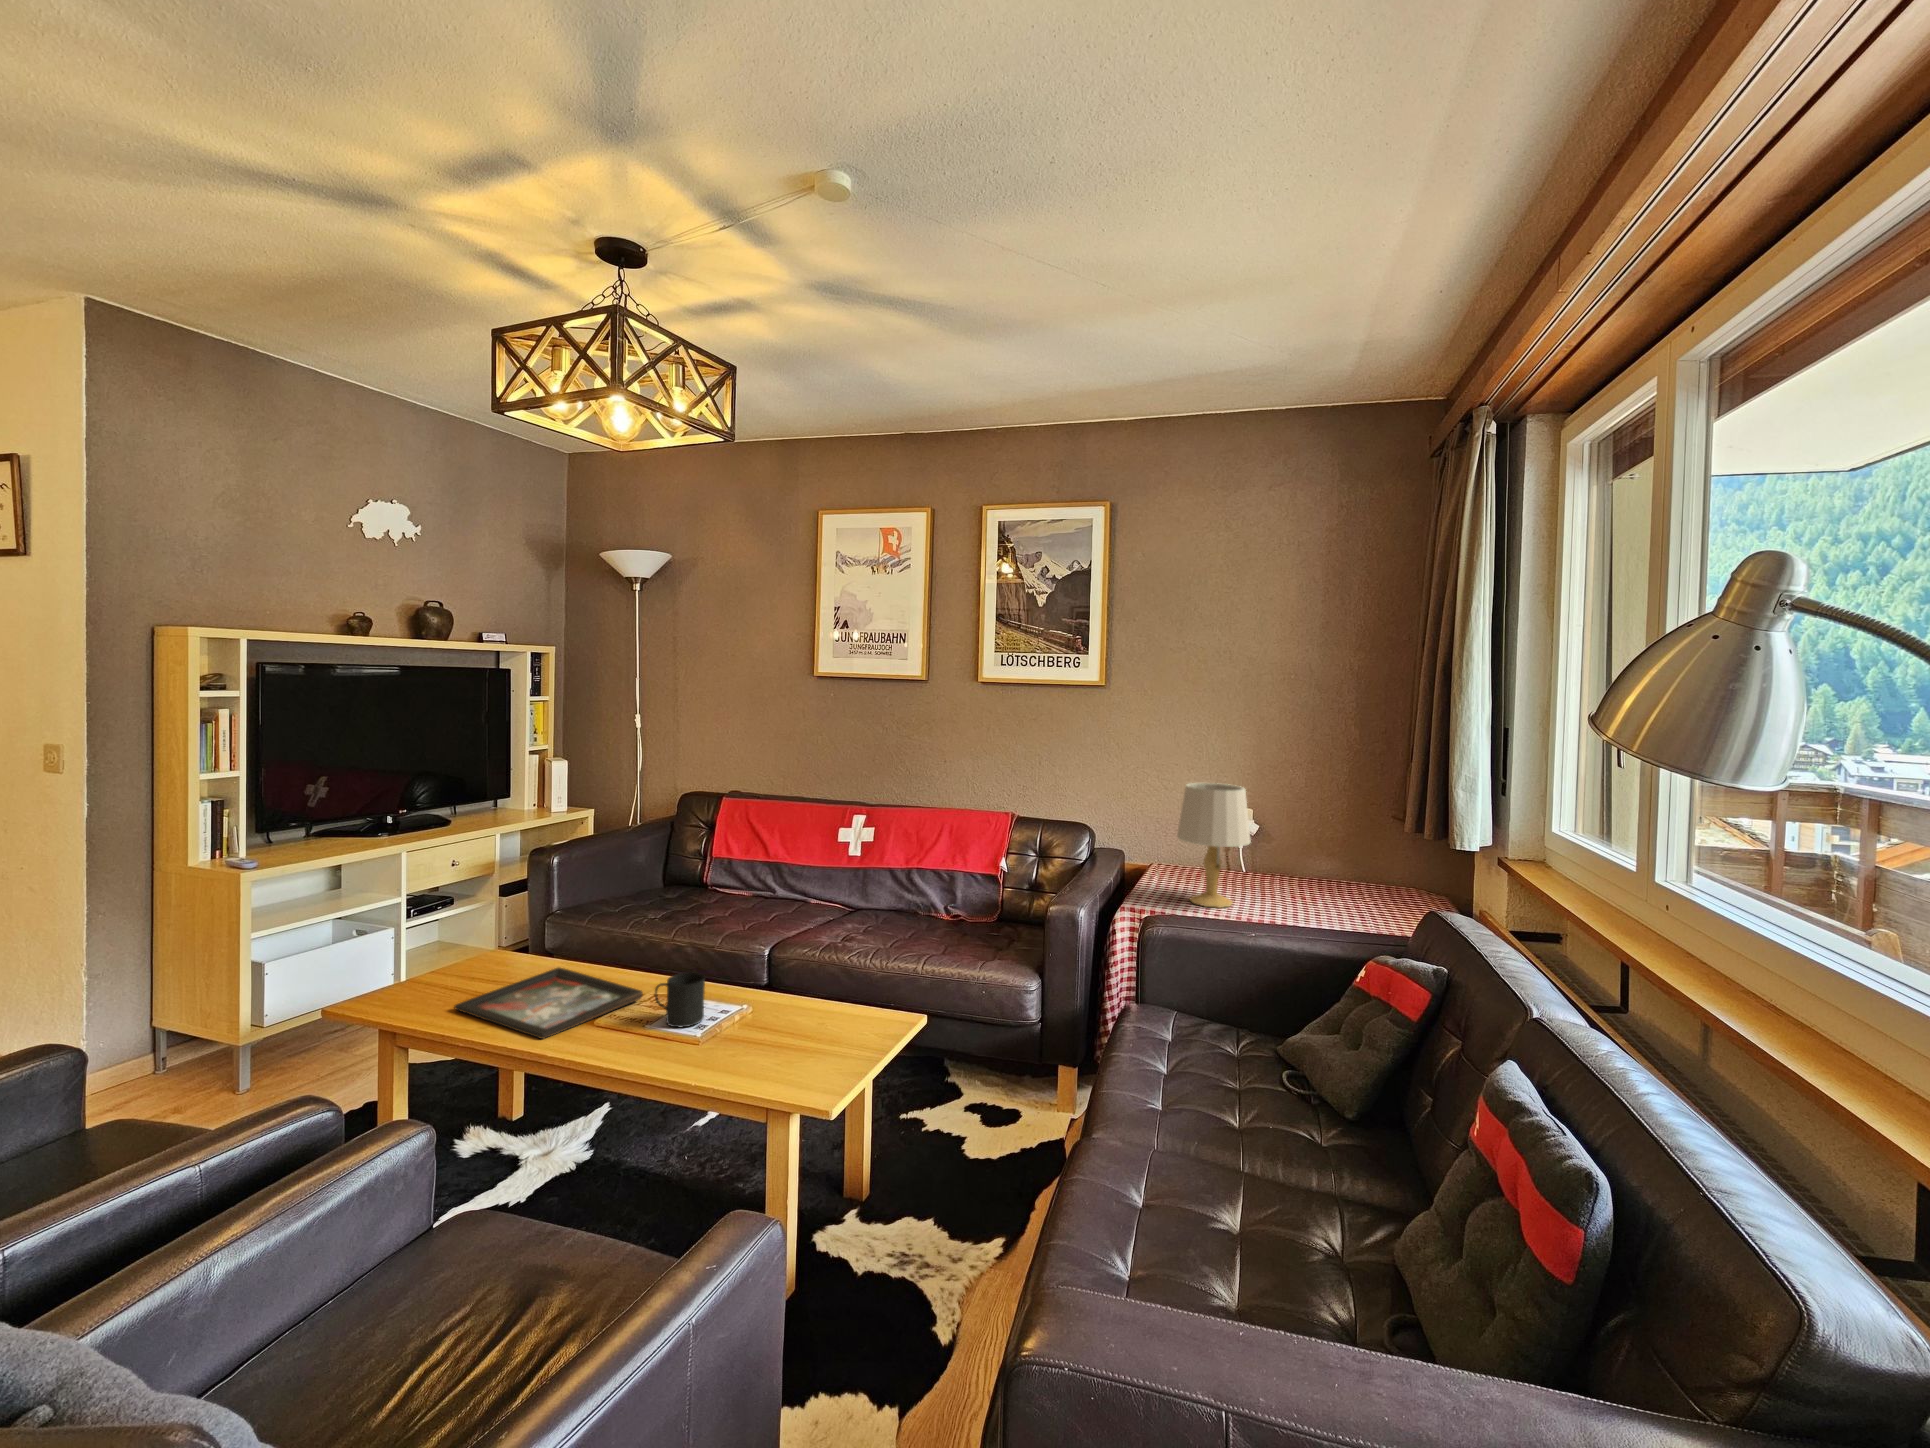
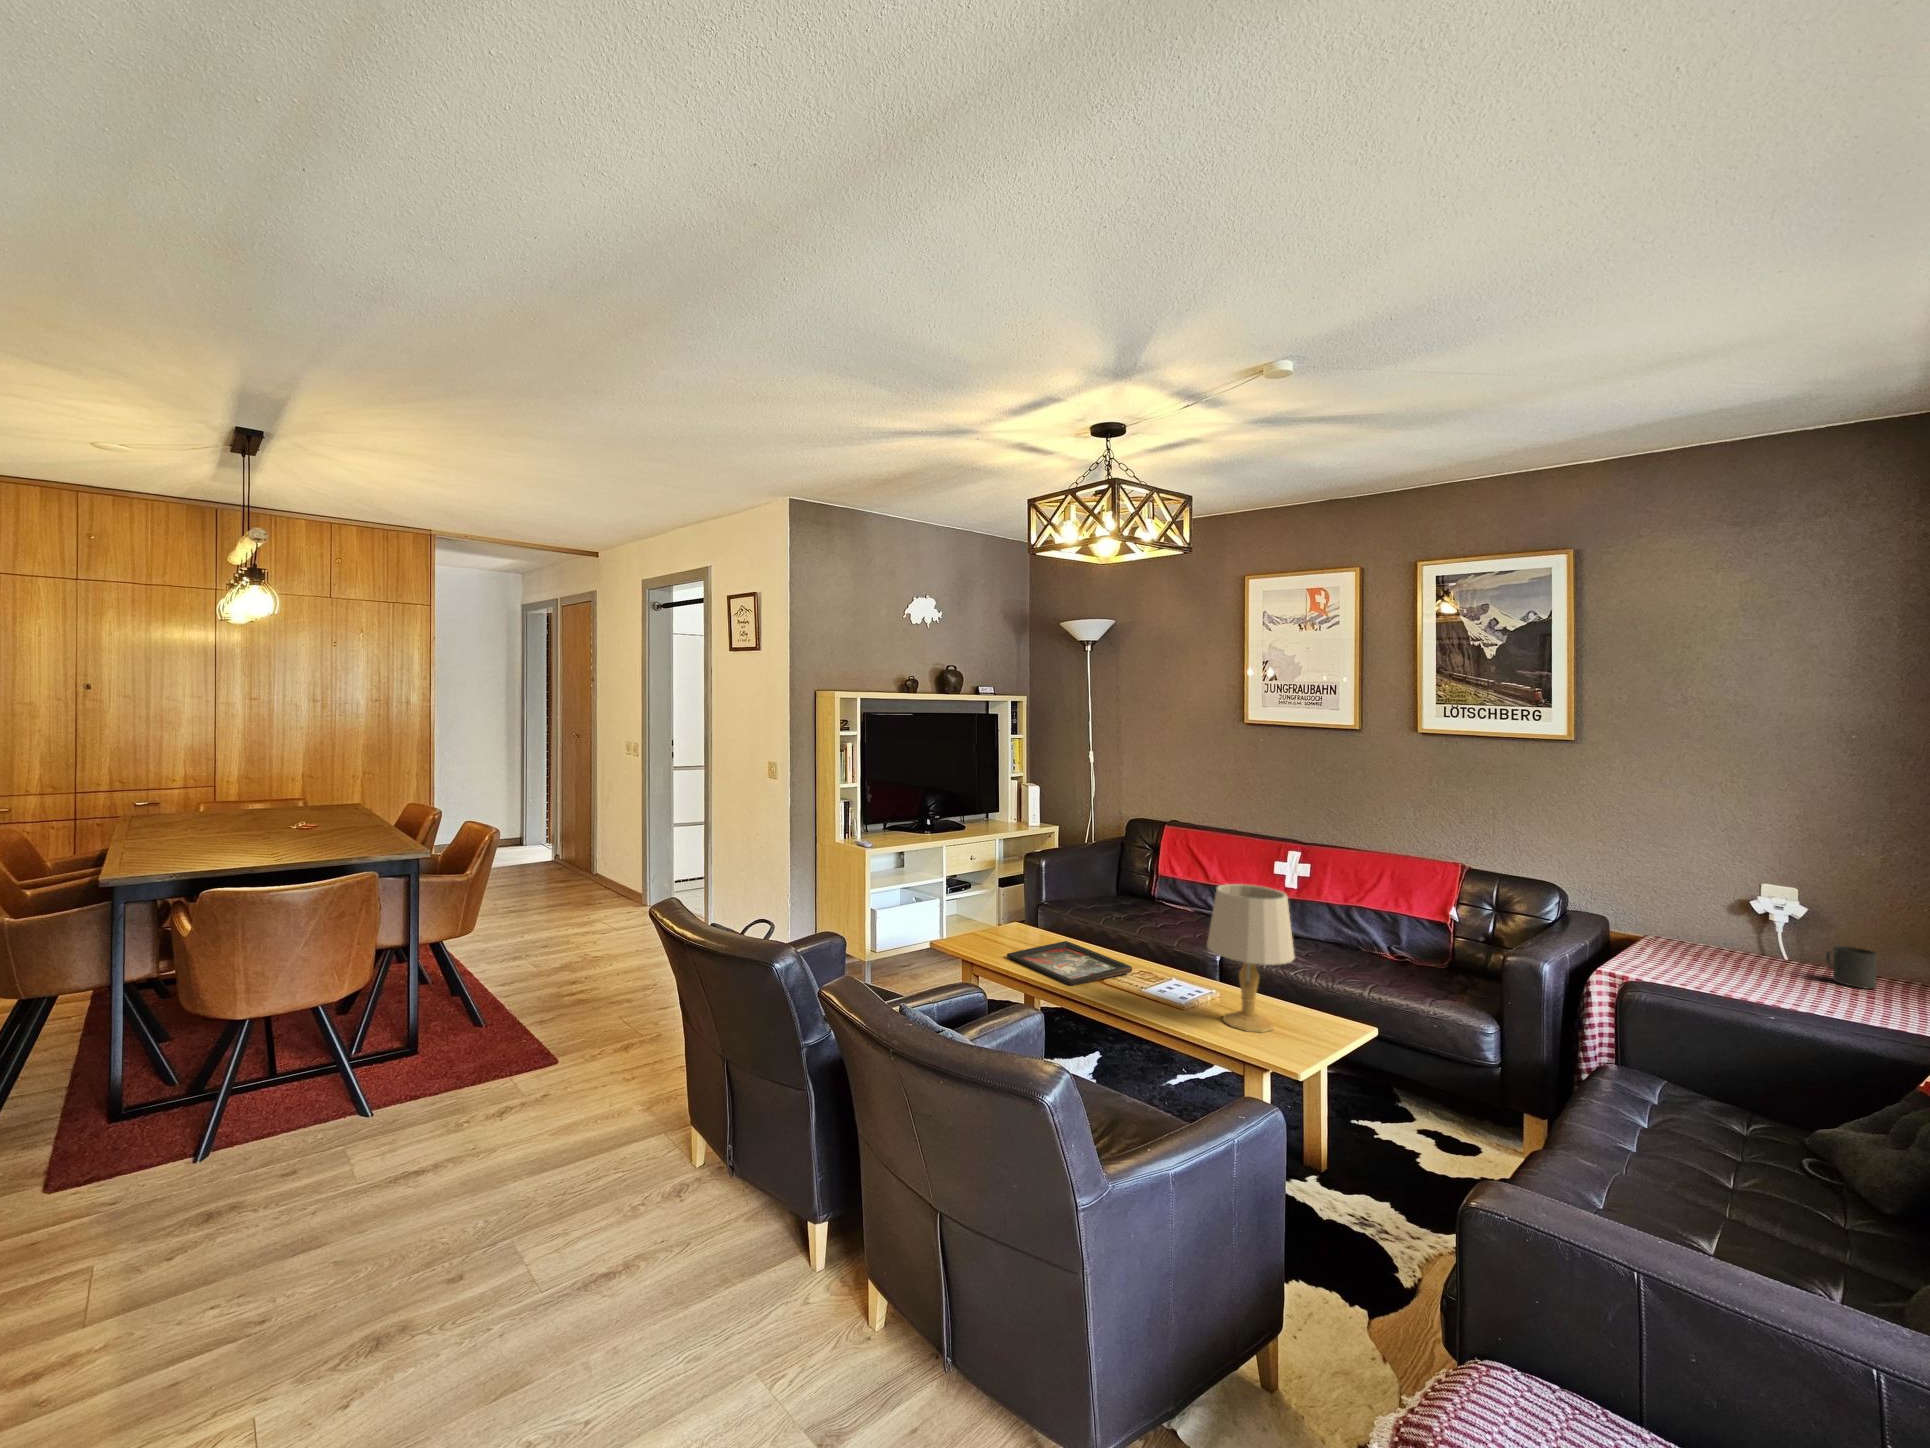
table lamp: present [1177,783,1251,908] -> present [1207,884,1295,1033]
mug: present [655,972,705,1027] -> present [1826,945,1876,989]

